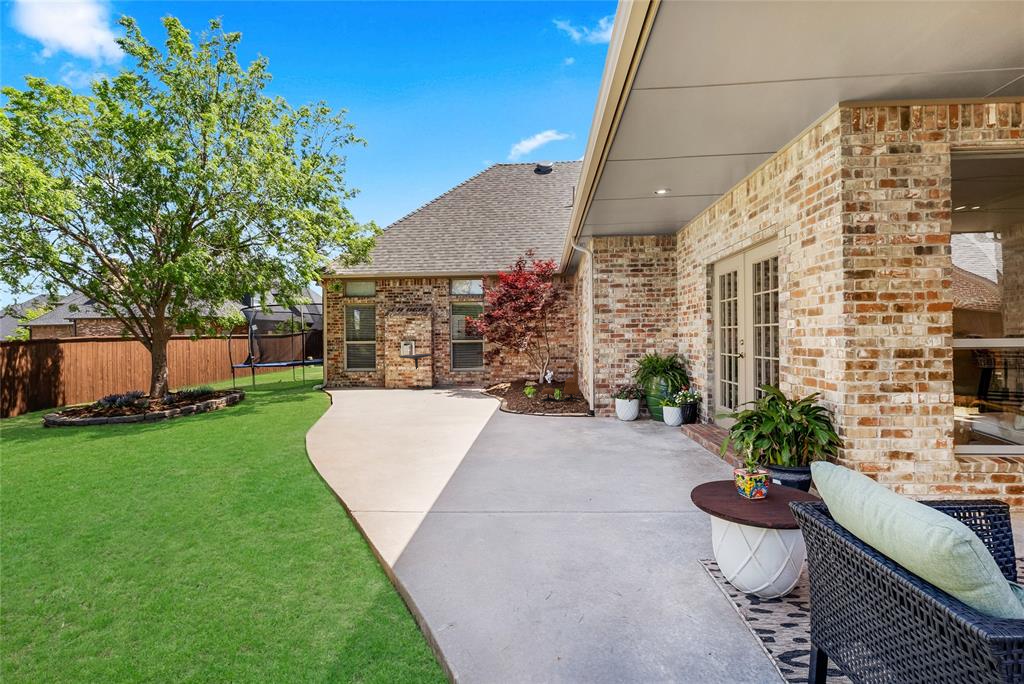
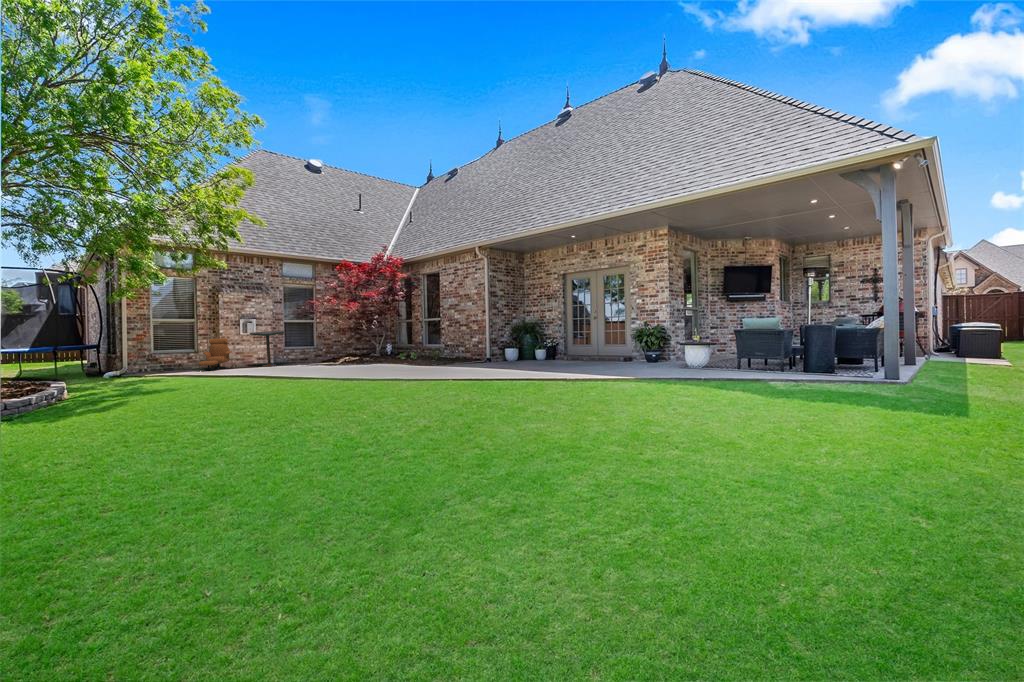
lounge chair: present [542,363,581,402] -> present [199,338,232,372]

